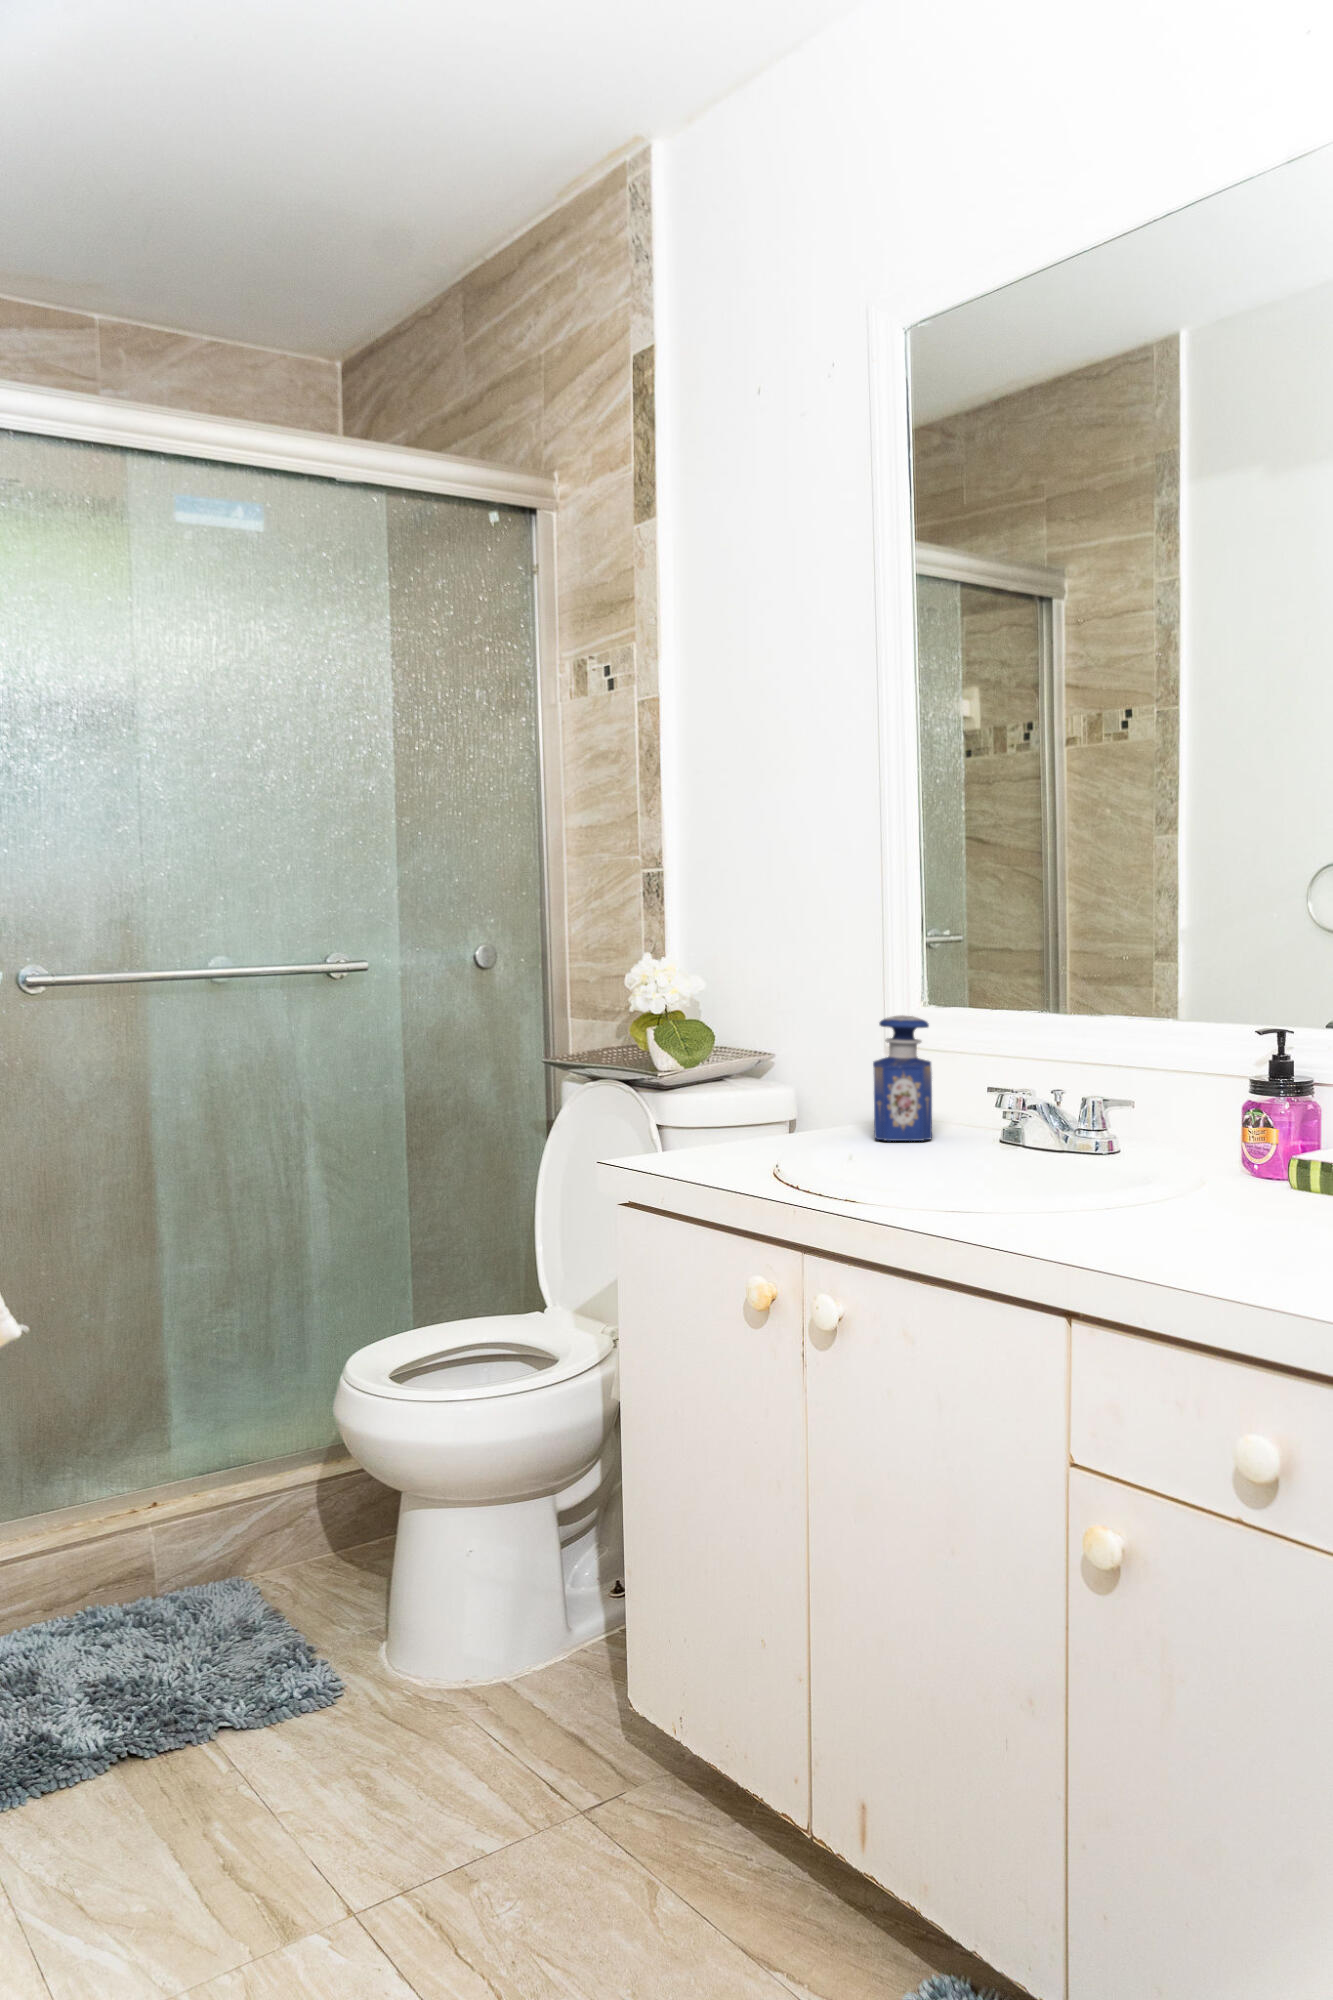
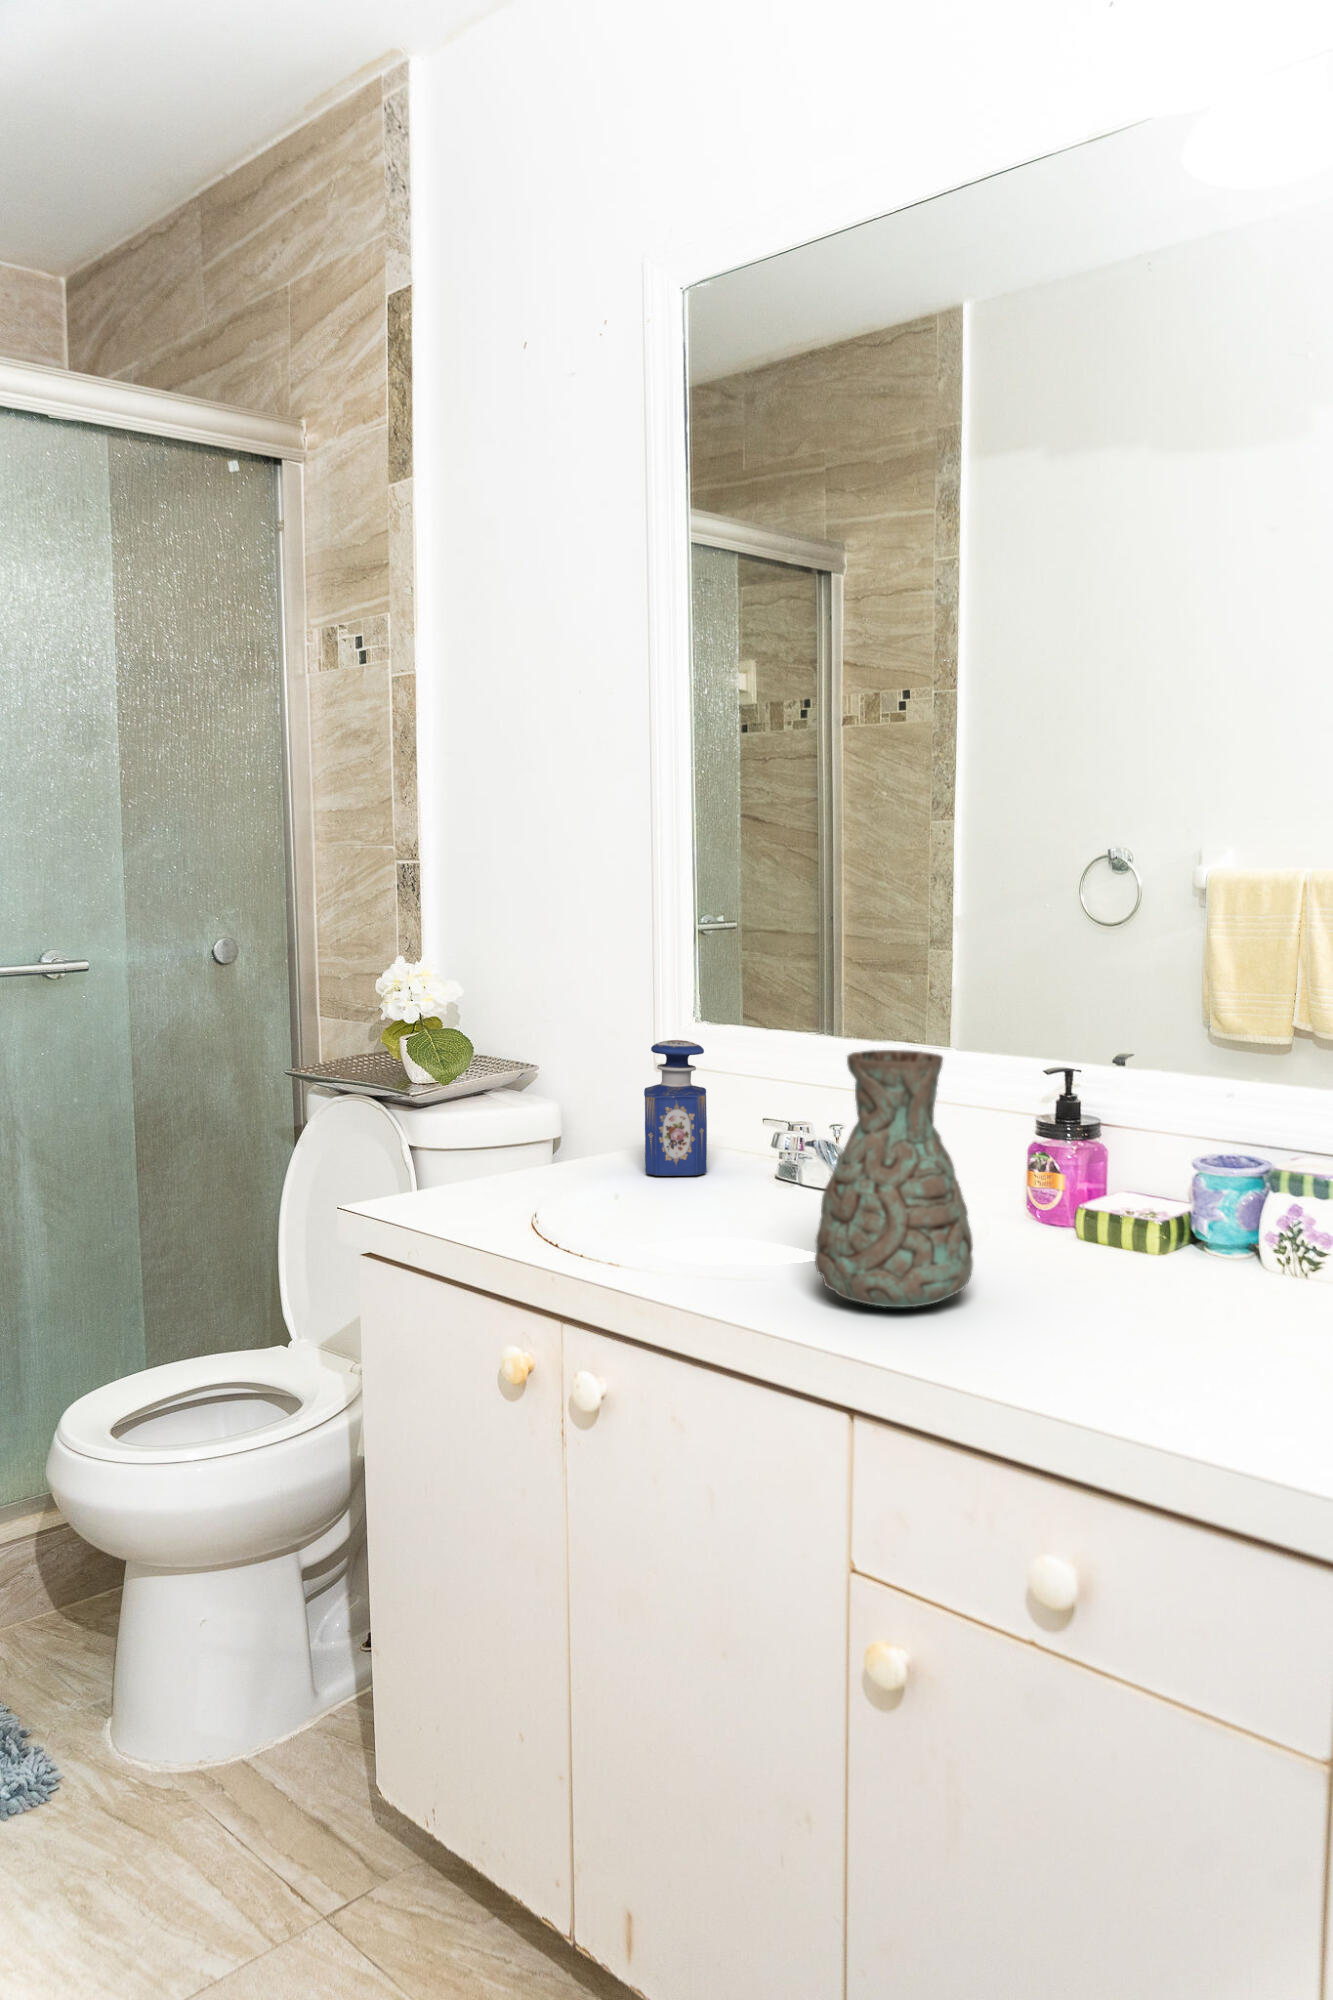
decorative vase: none [1035,998,1185,1230] -> present [815,1050,973,1307]

